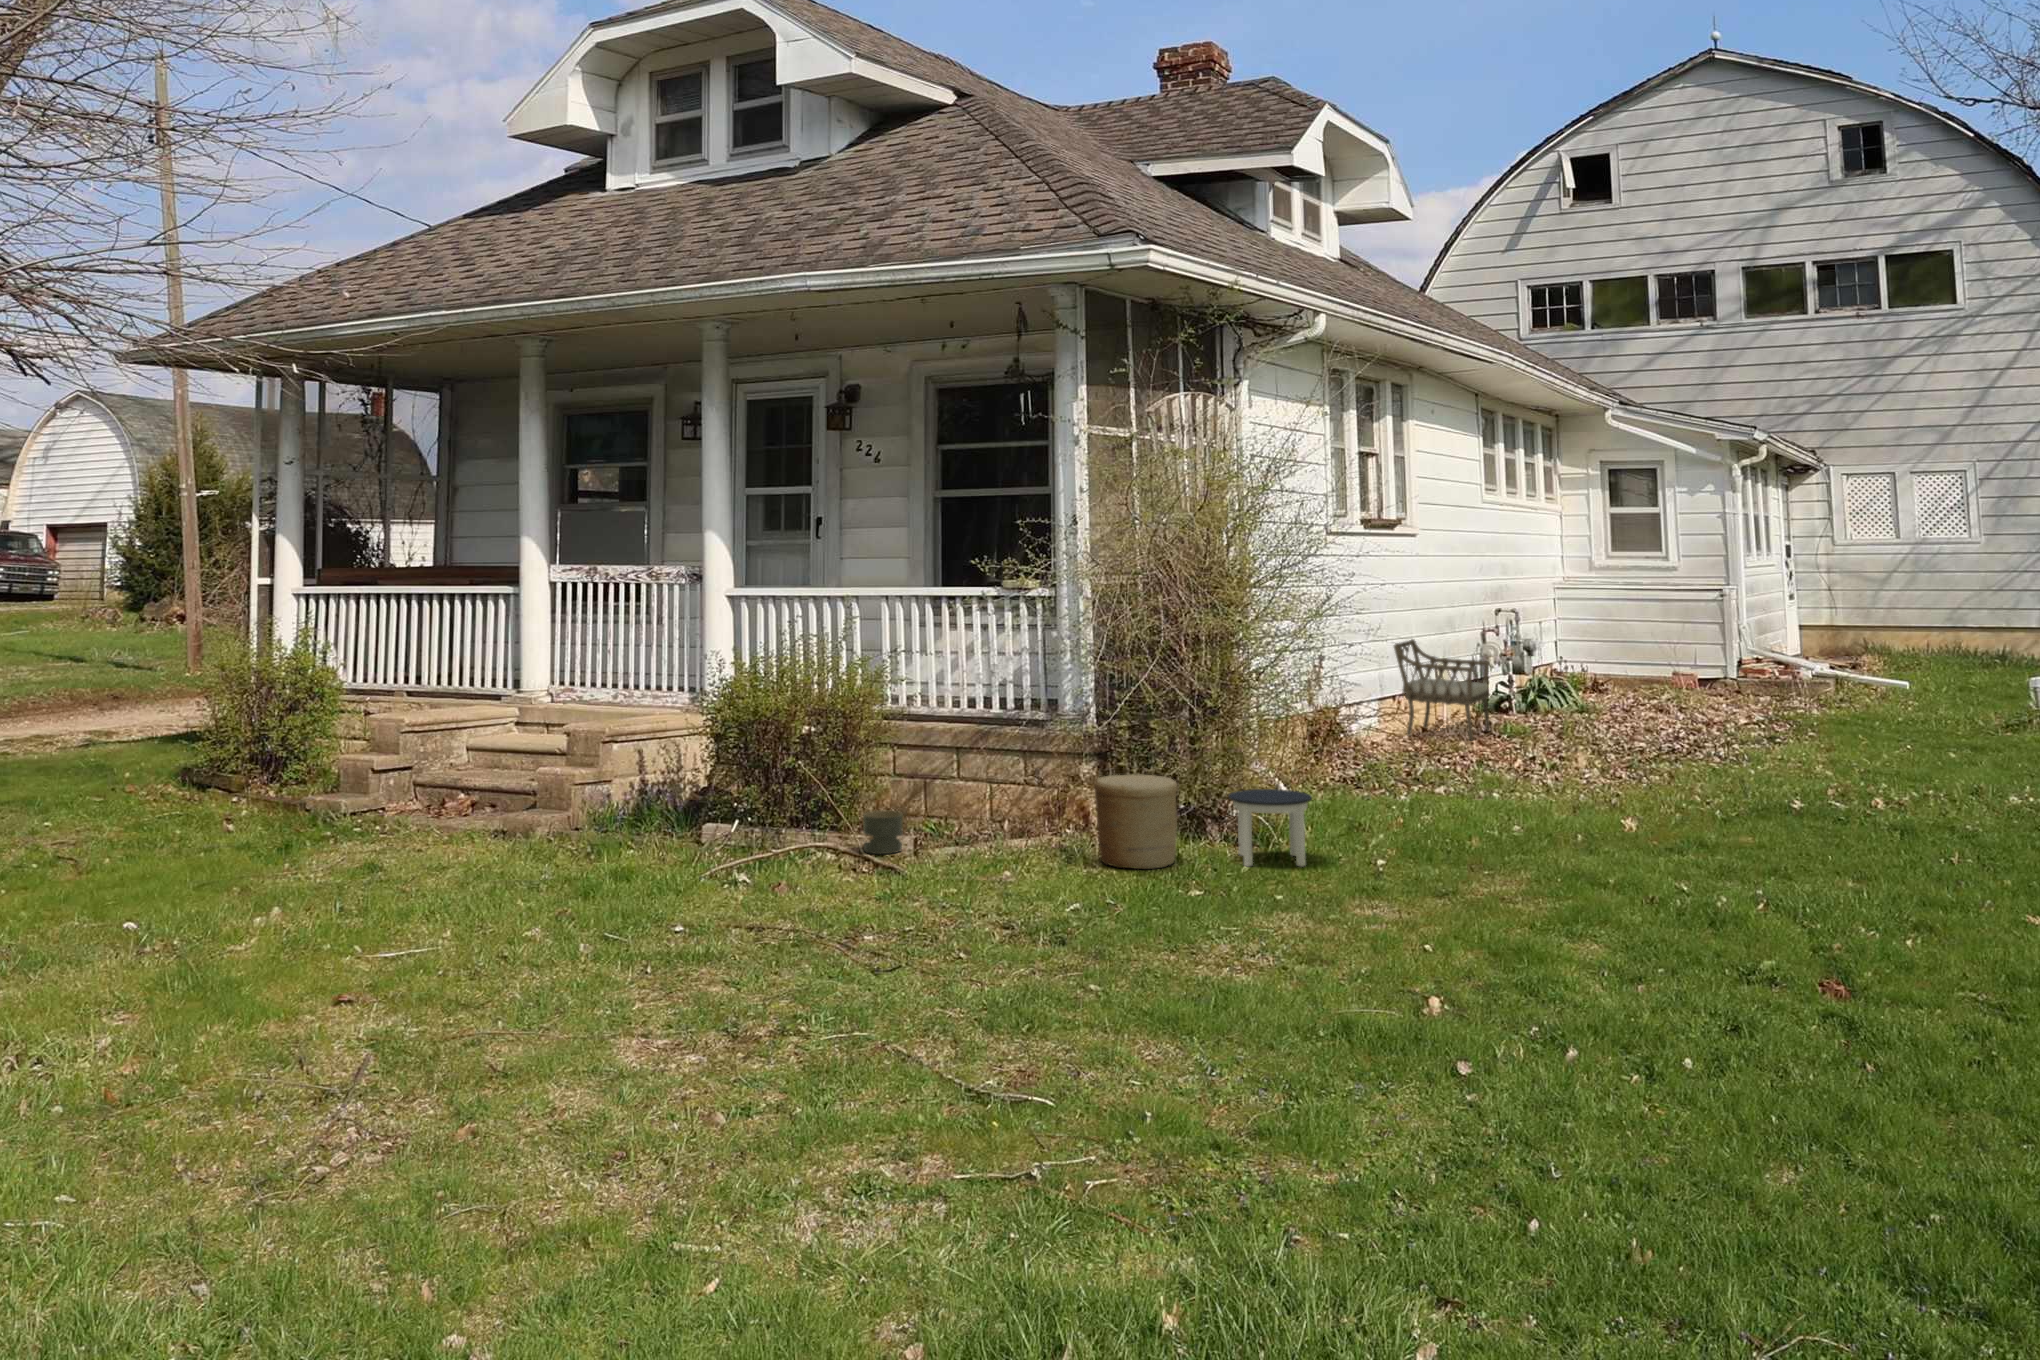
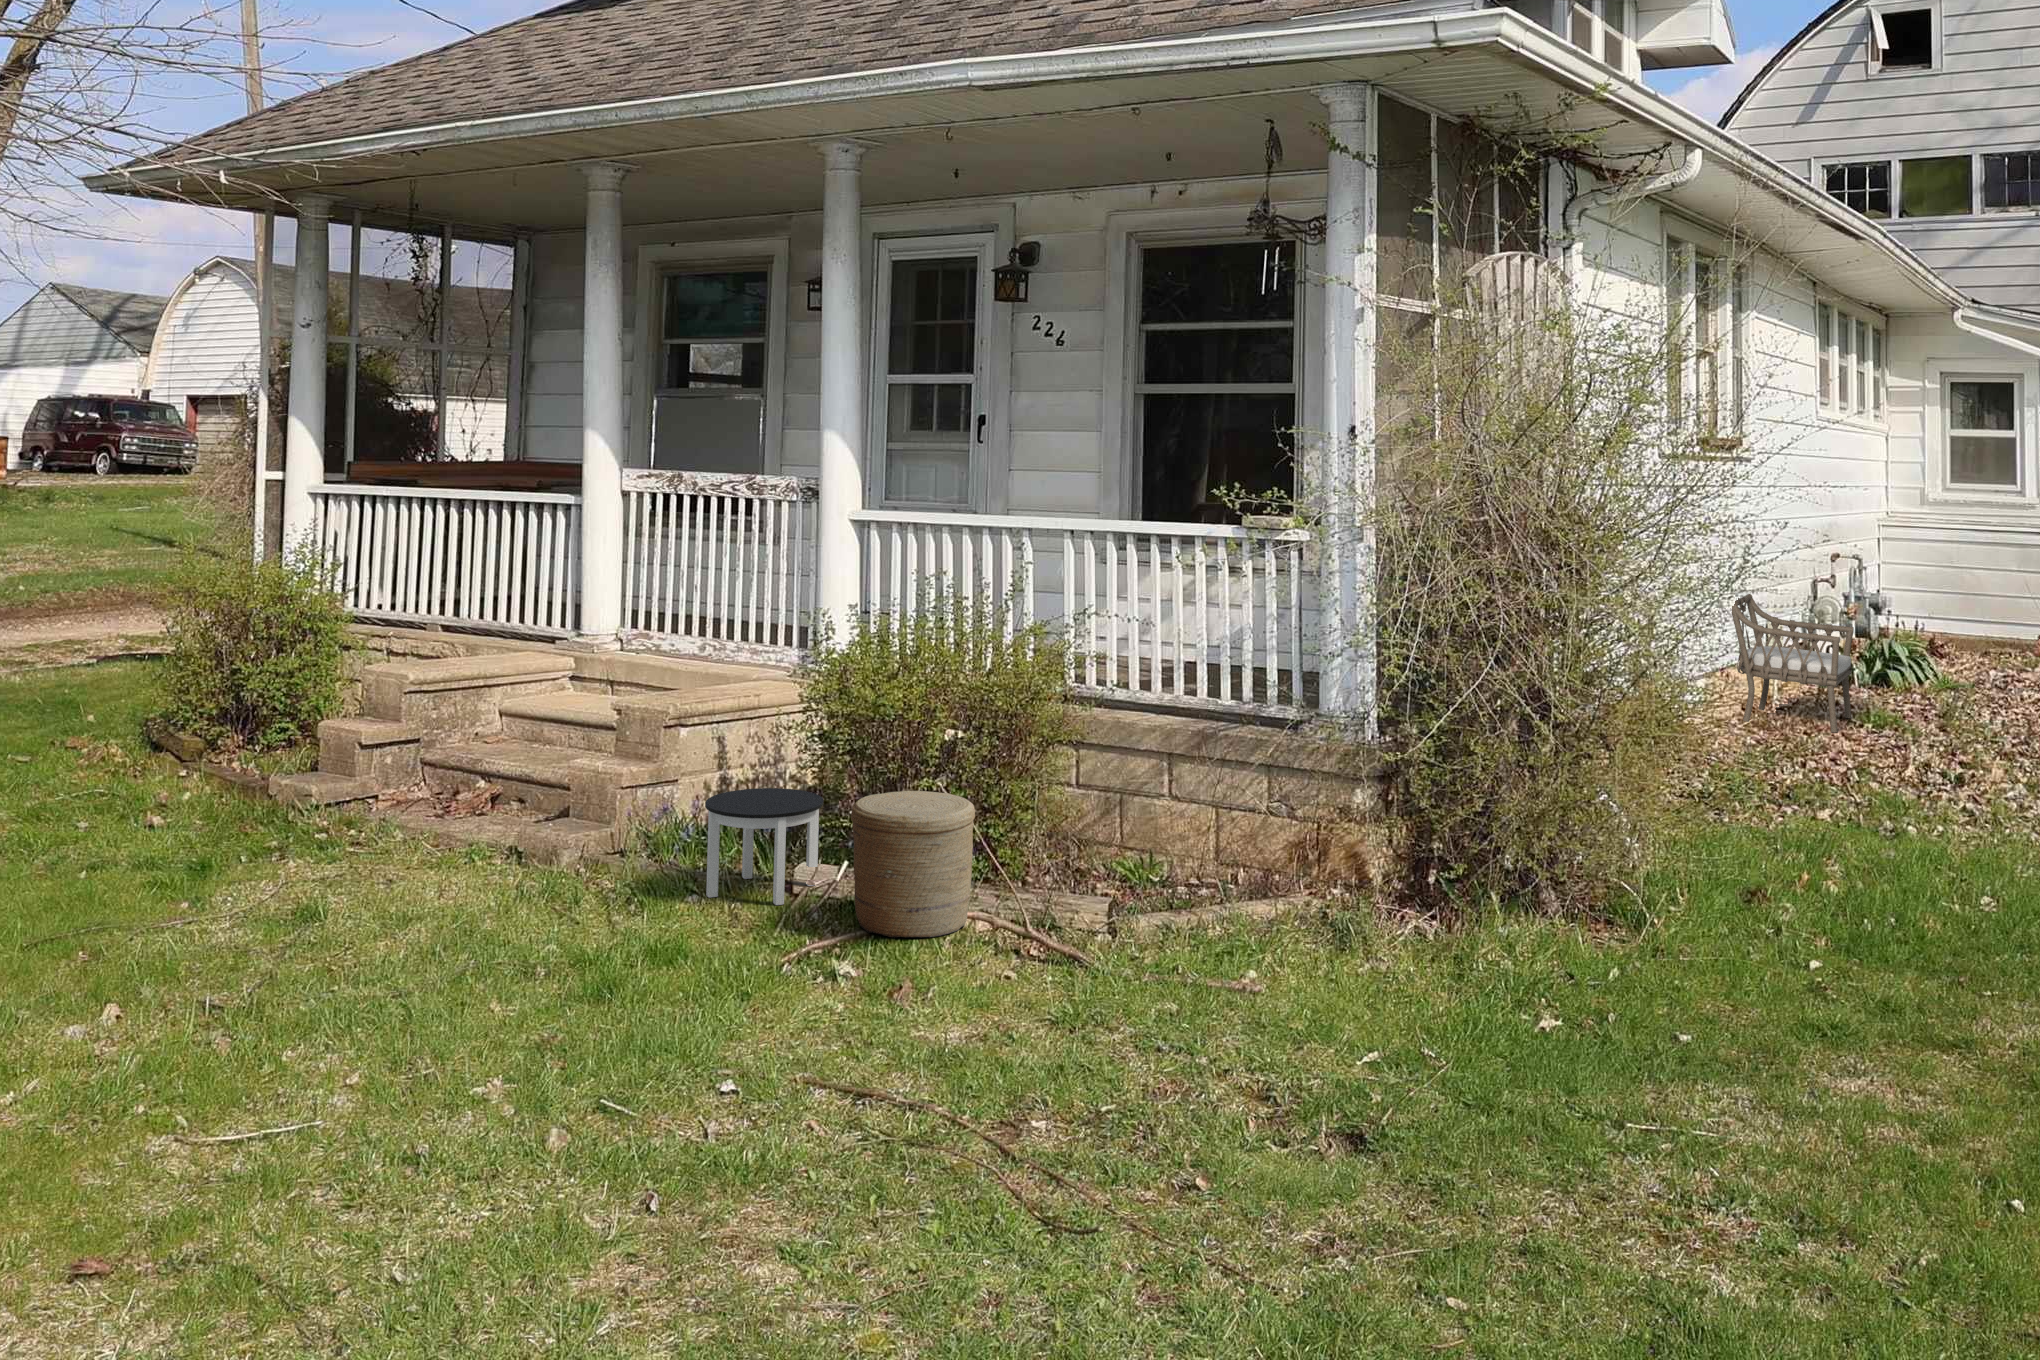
woven basket: present [1094,774,1178,869] -> present [851,791,975,937]
round table: present [1228,789,1312,867] -> present [705,788,823,905]
planter: present [863,810,903,854] -> none [1034,853,1093,923]

